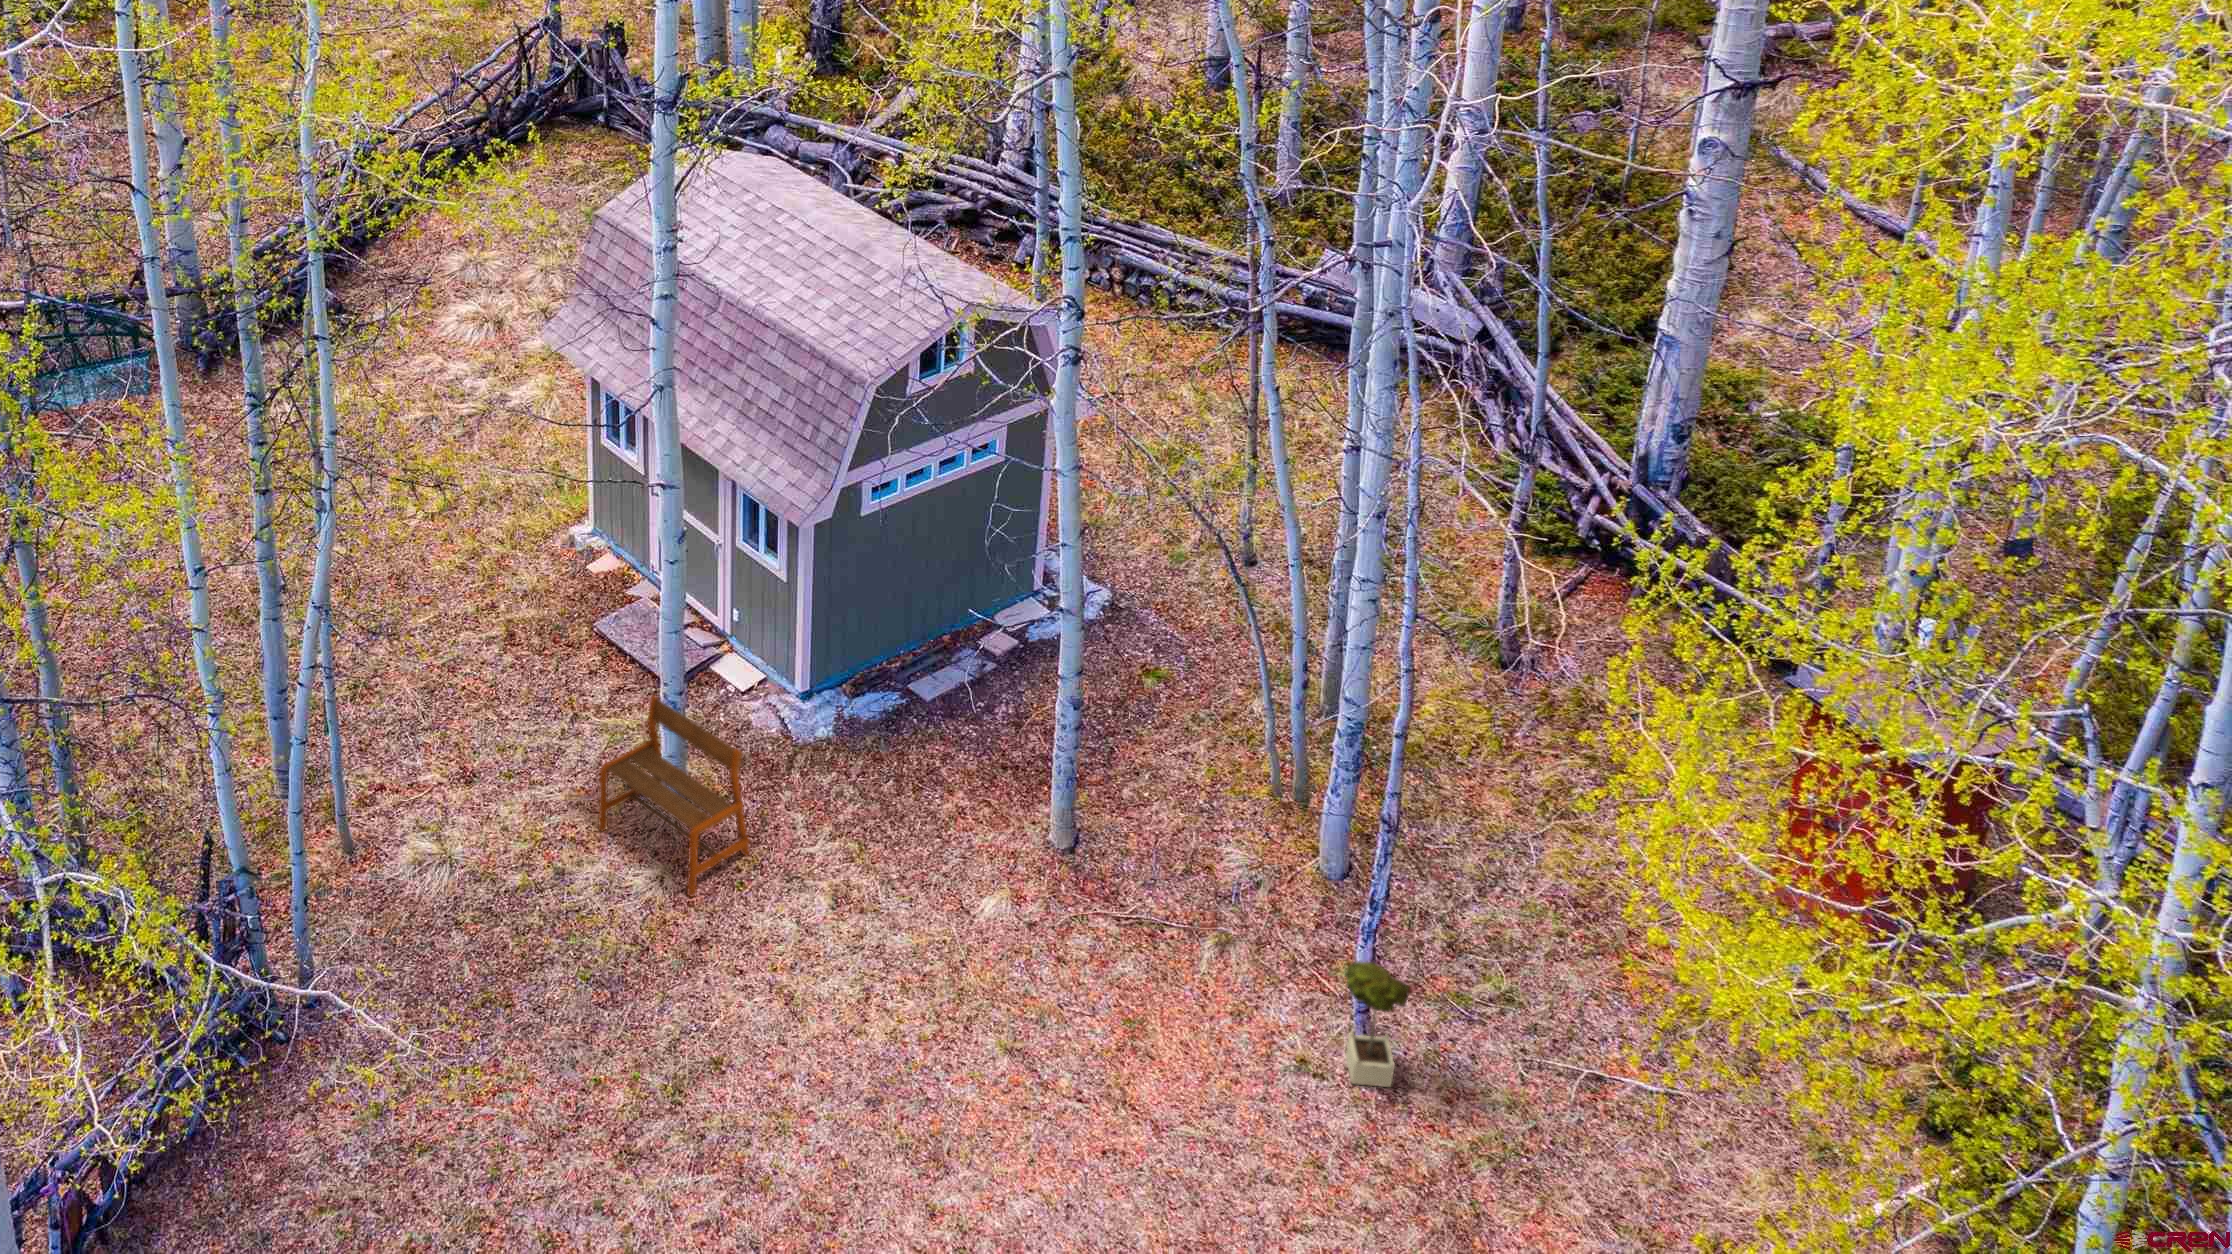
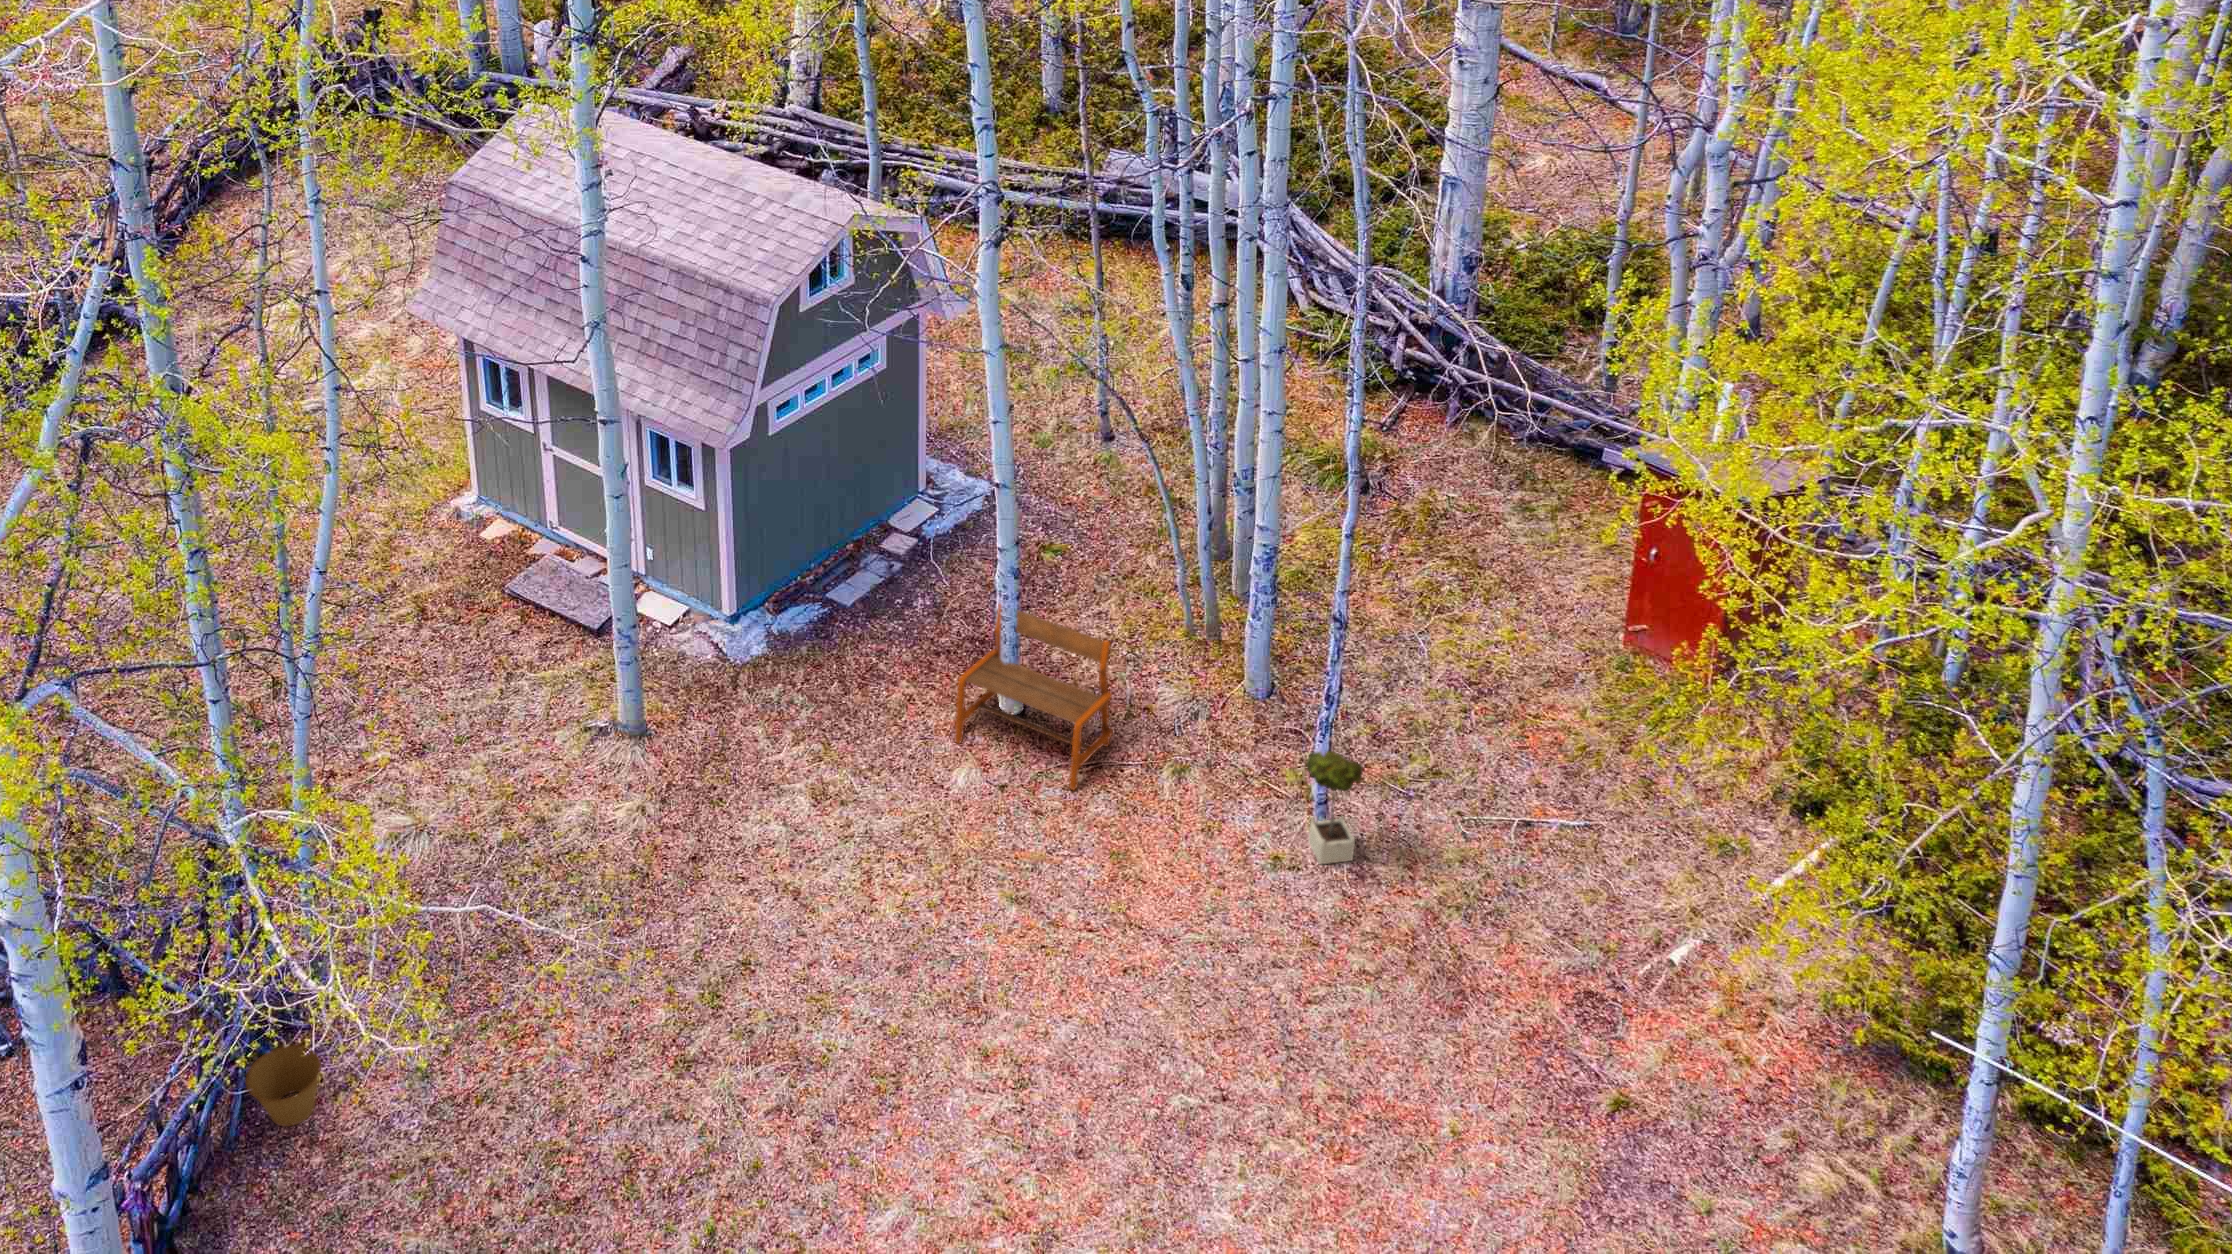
bench: present [599,695,750,897] -> present [954,604,1113,790]
basket: none [218,1054,289,1131] -> present [246,1045,321,1126]

